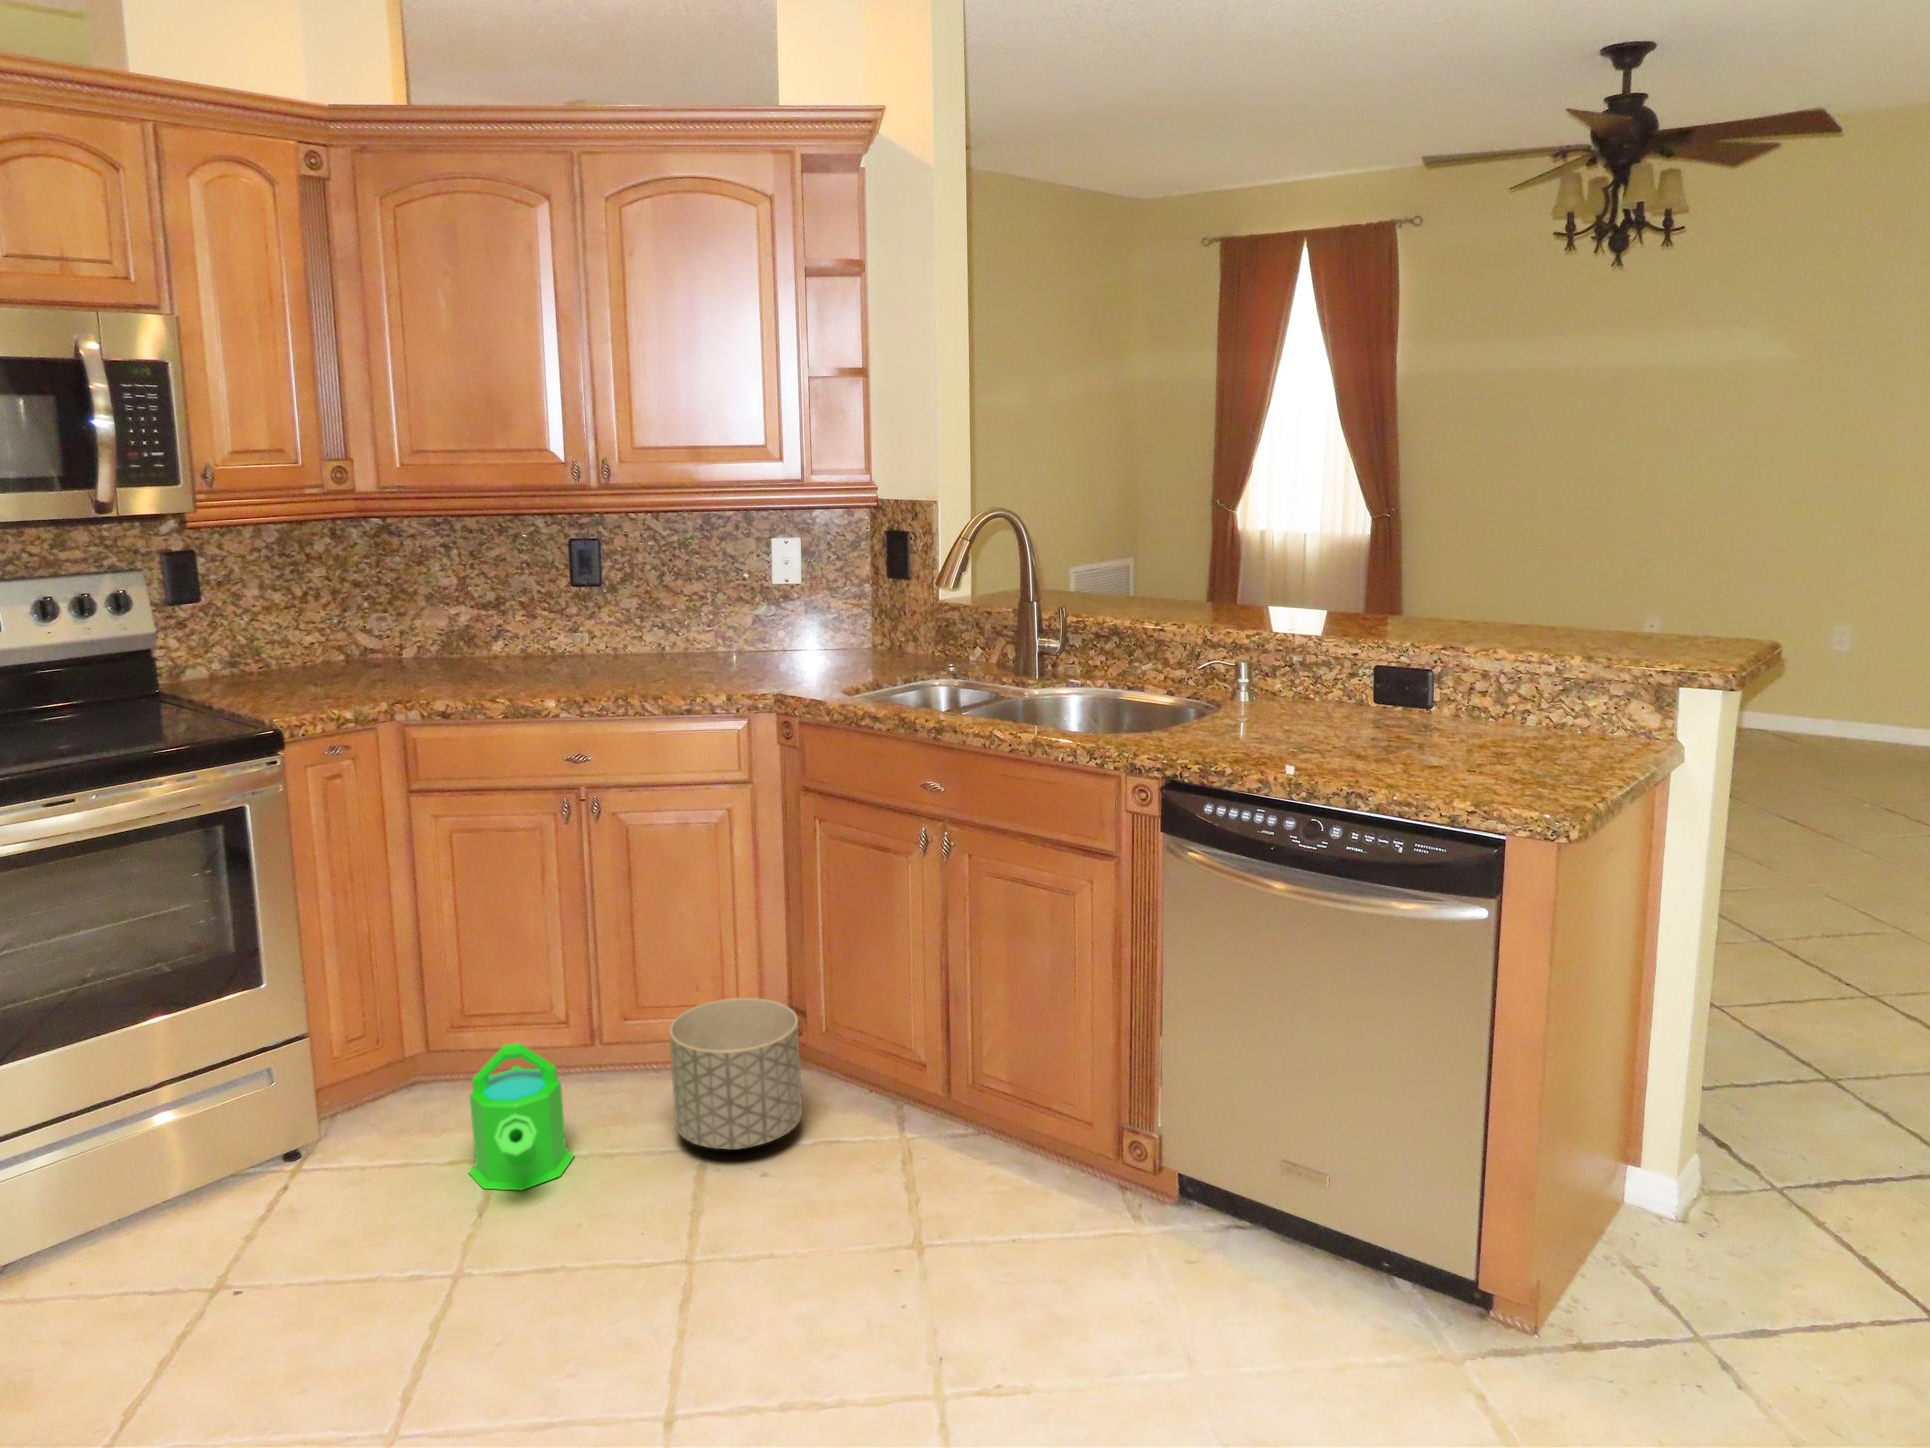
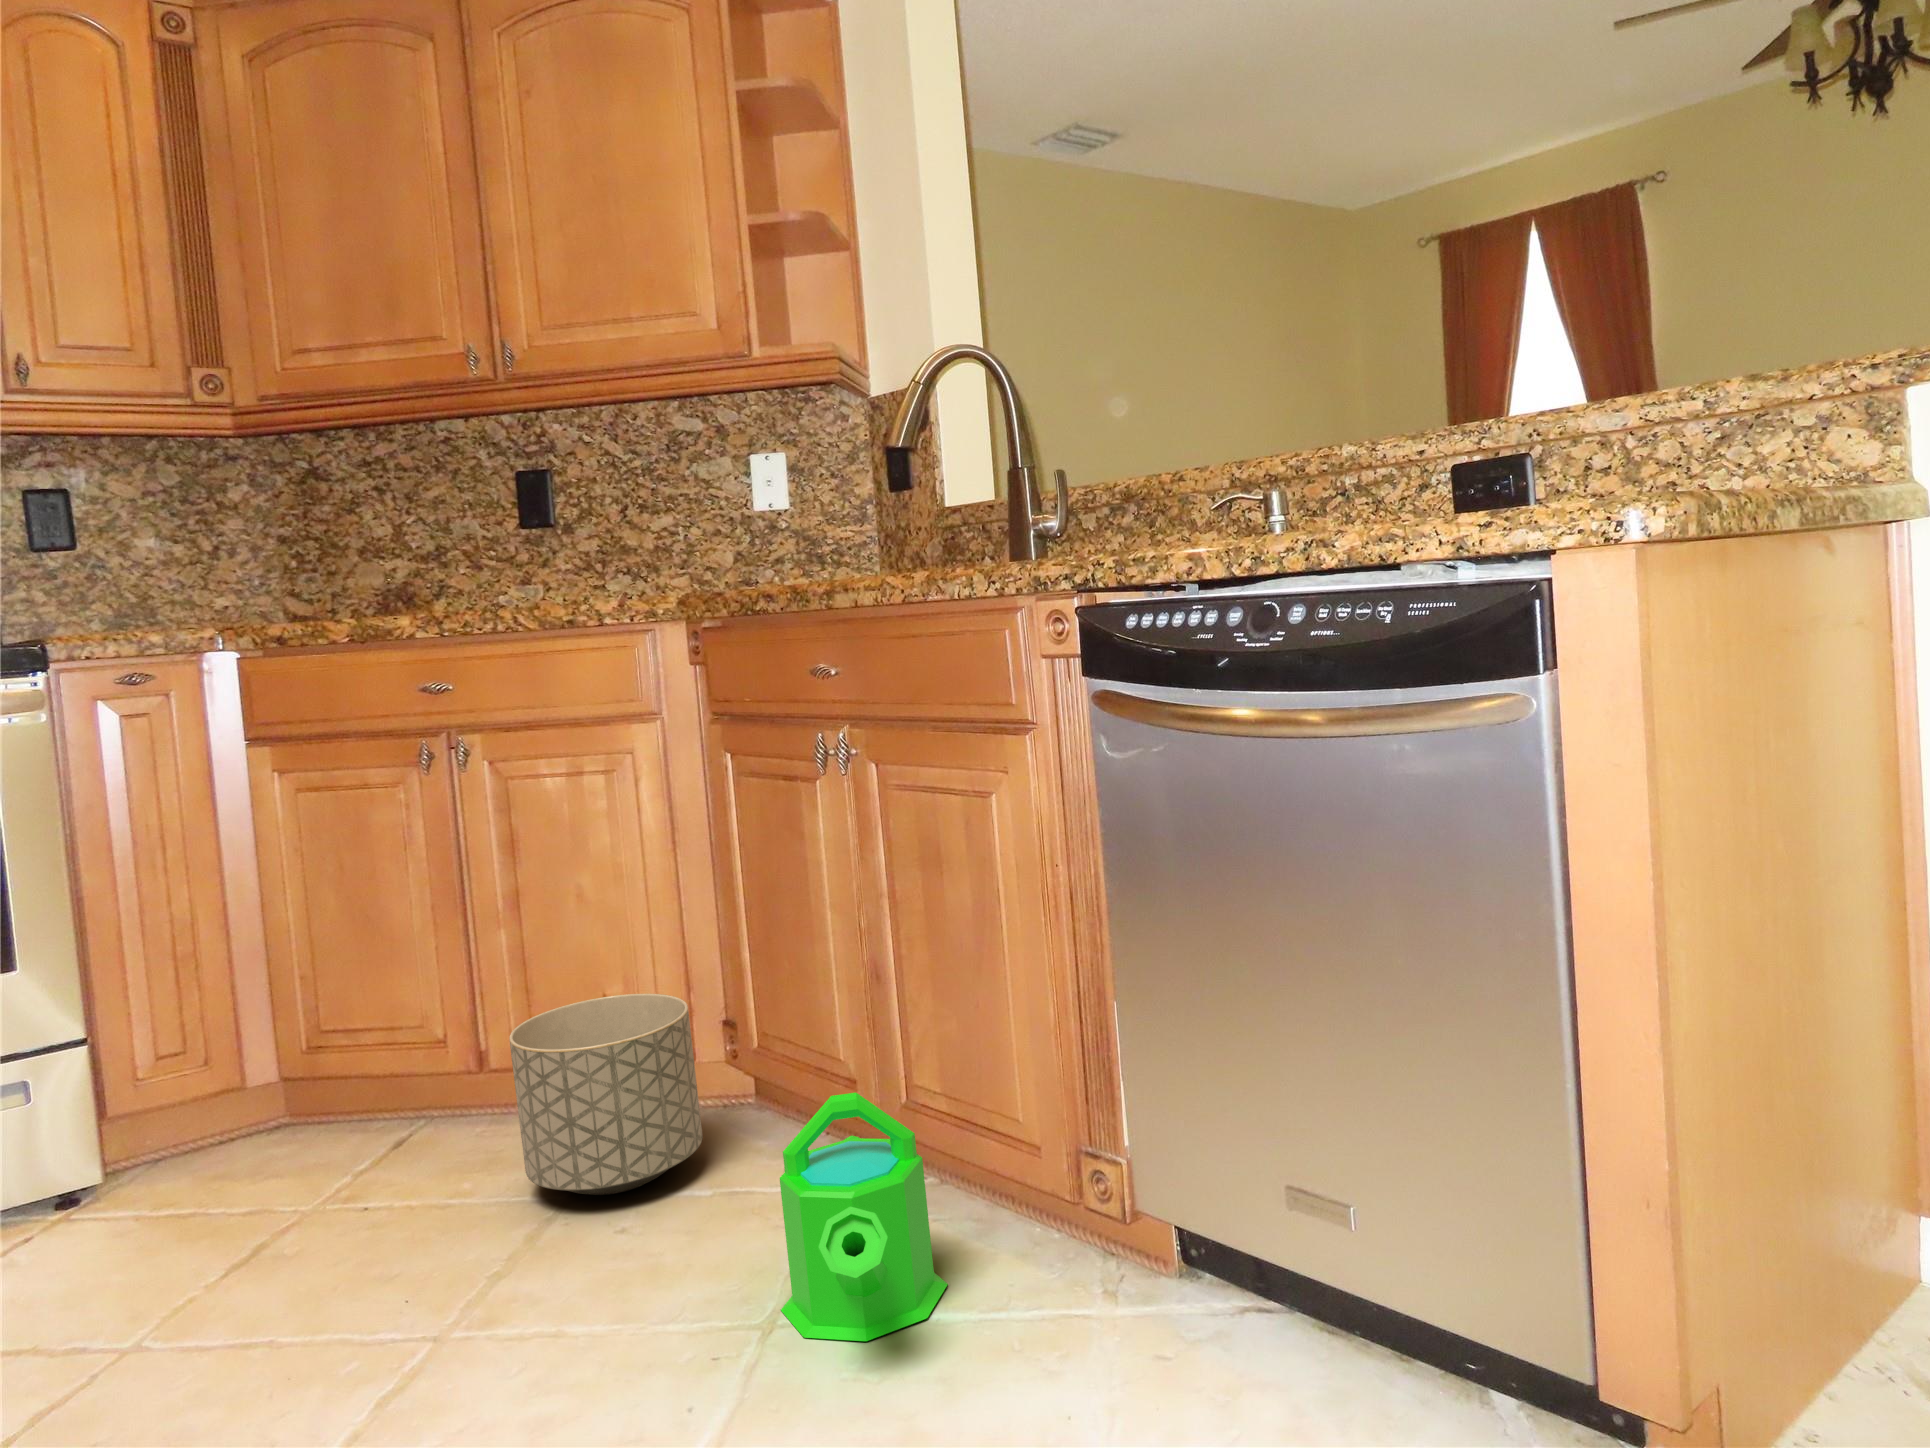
watering can: present [469,1043,574,1190] -> present [780,1093,948,1341]

